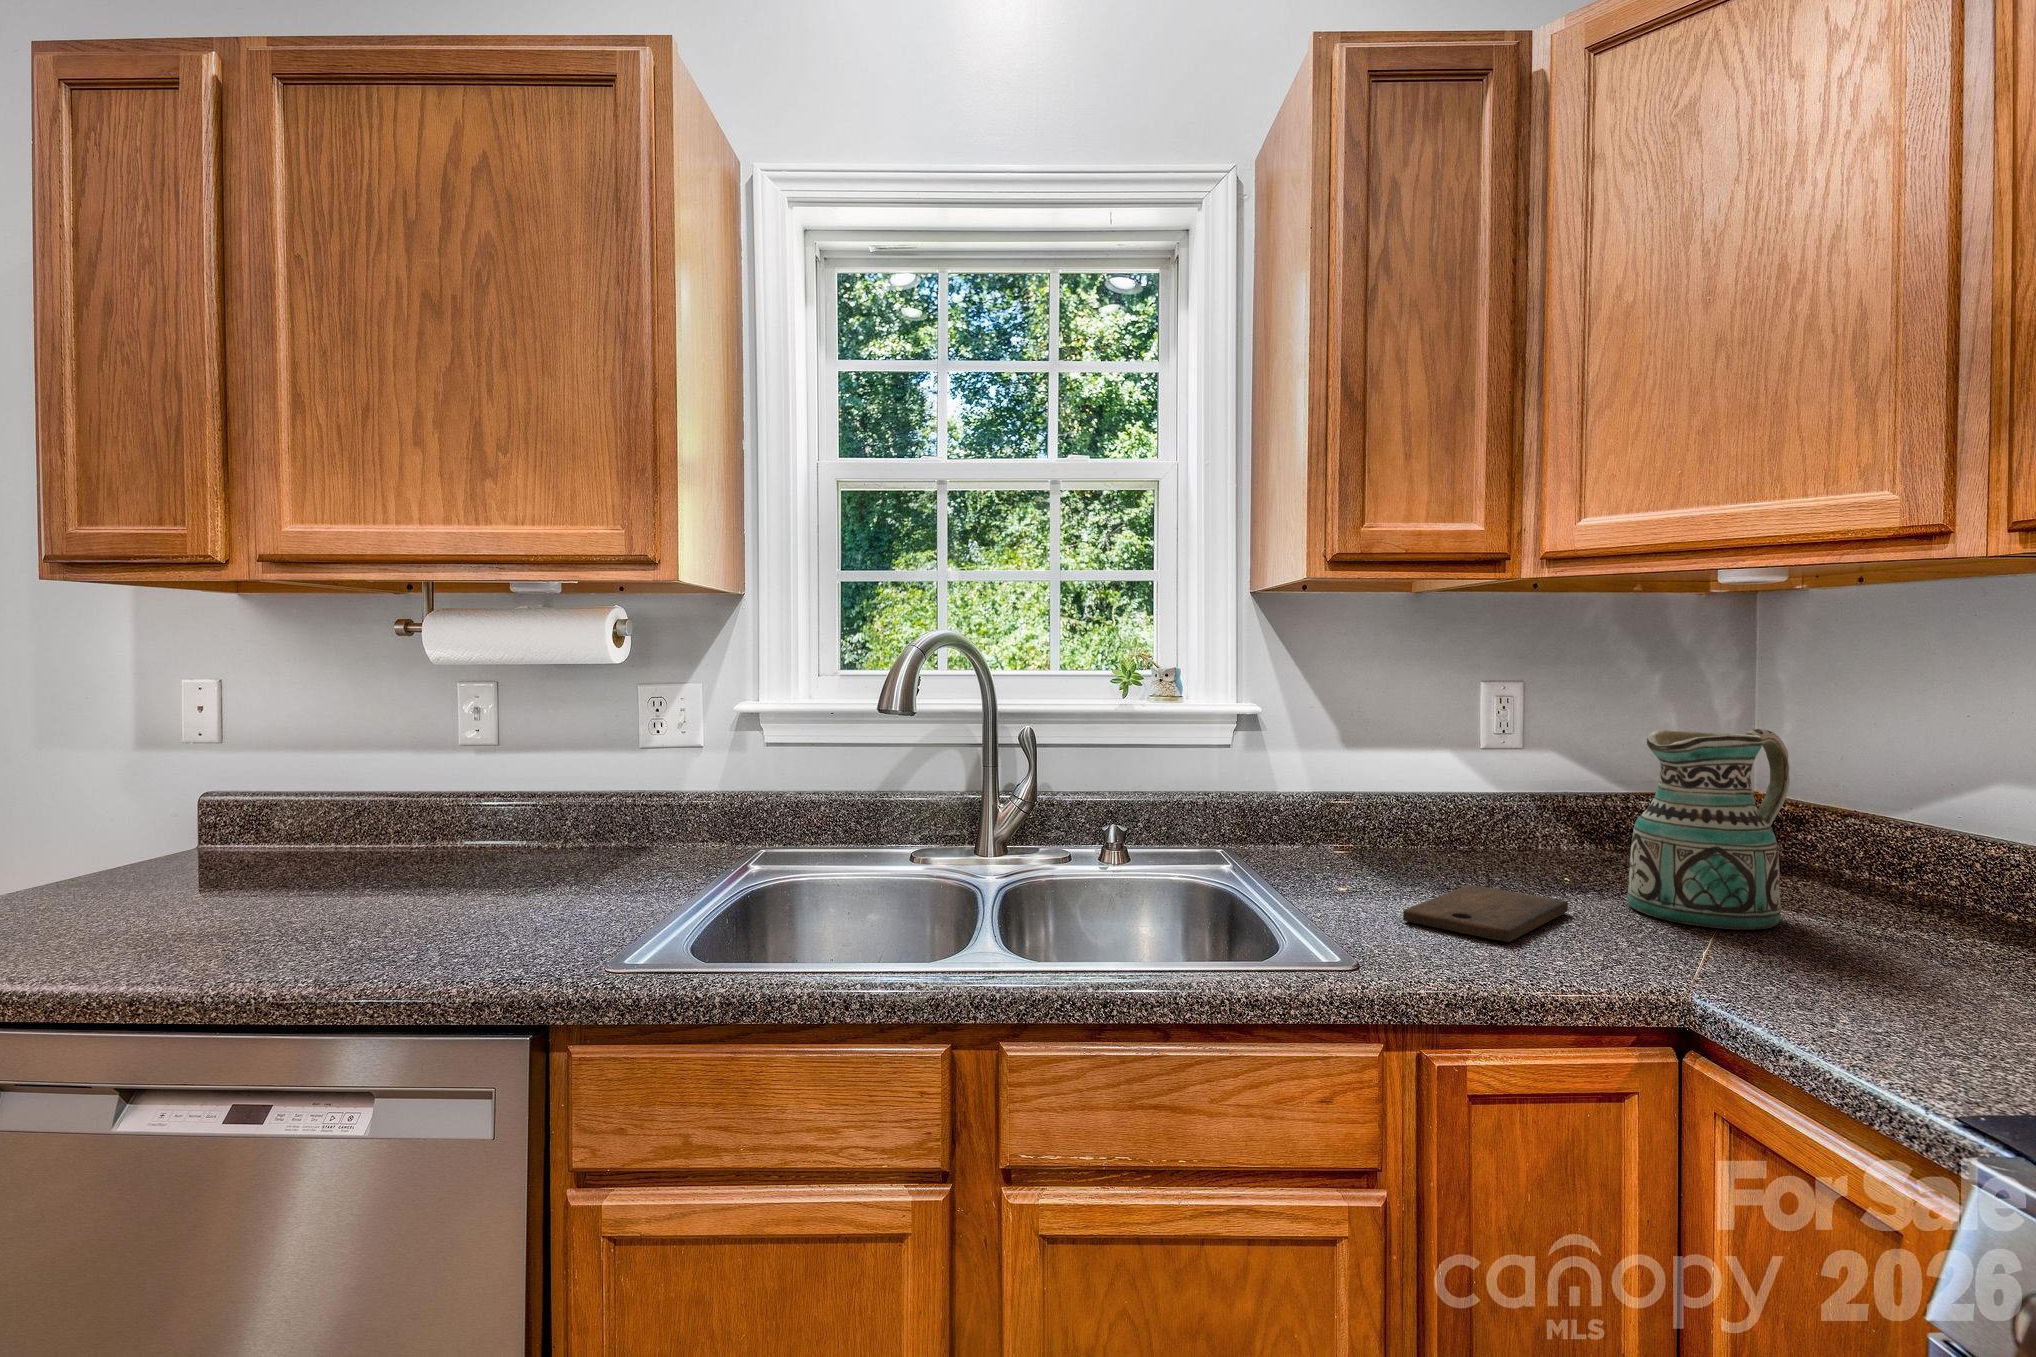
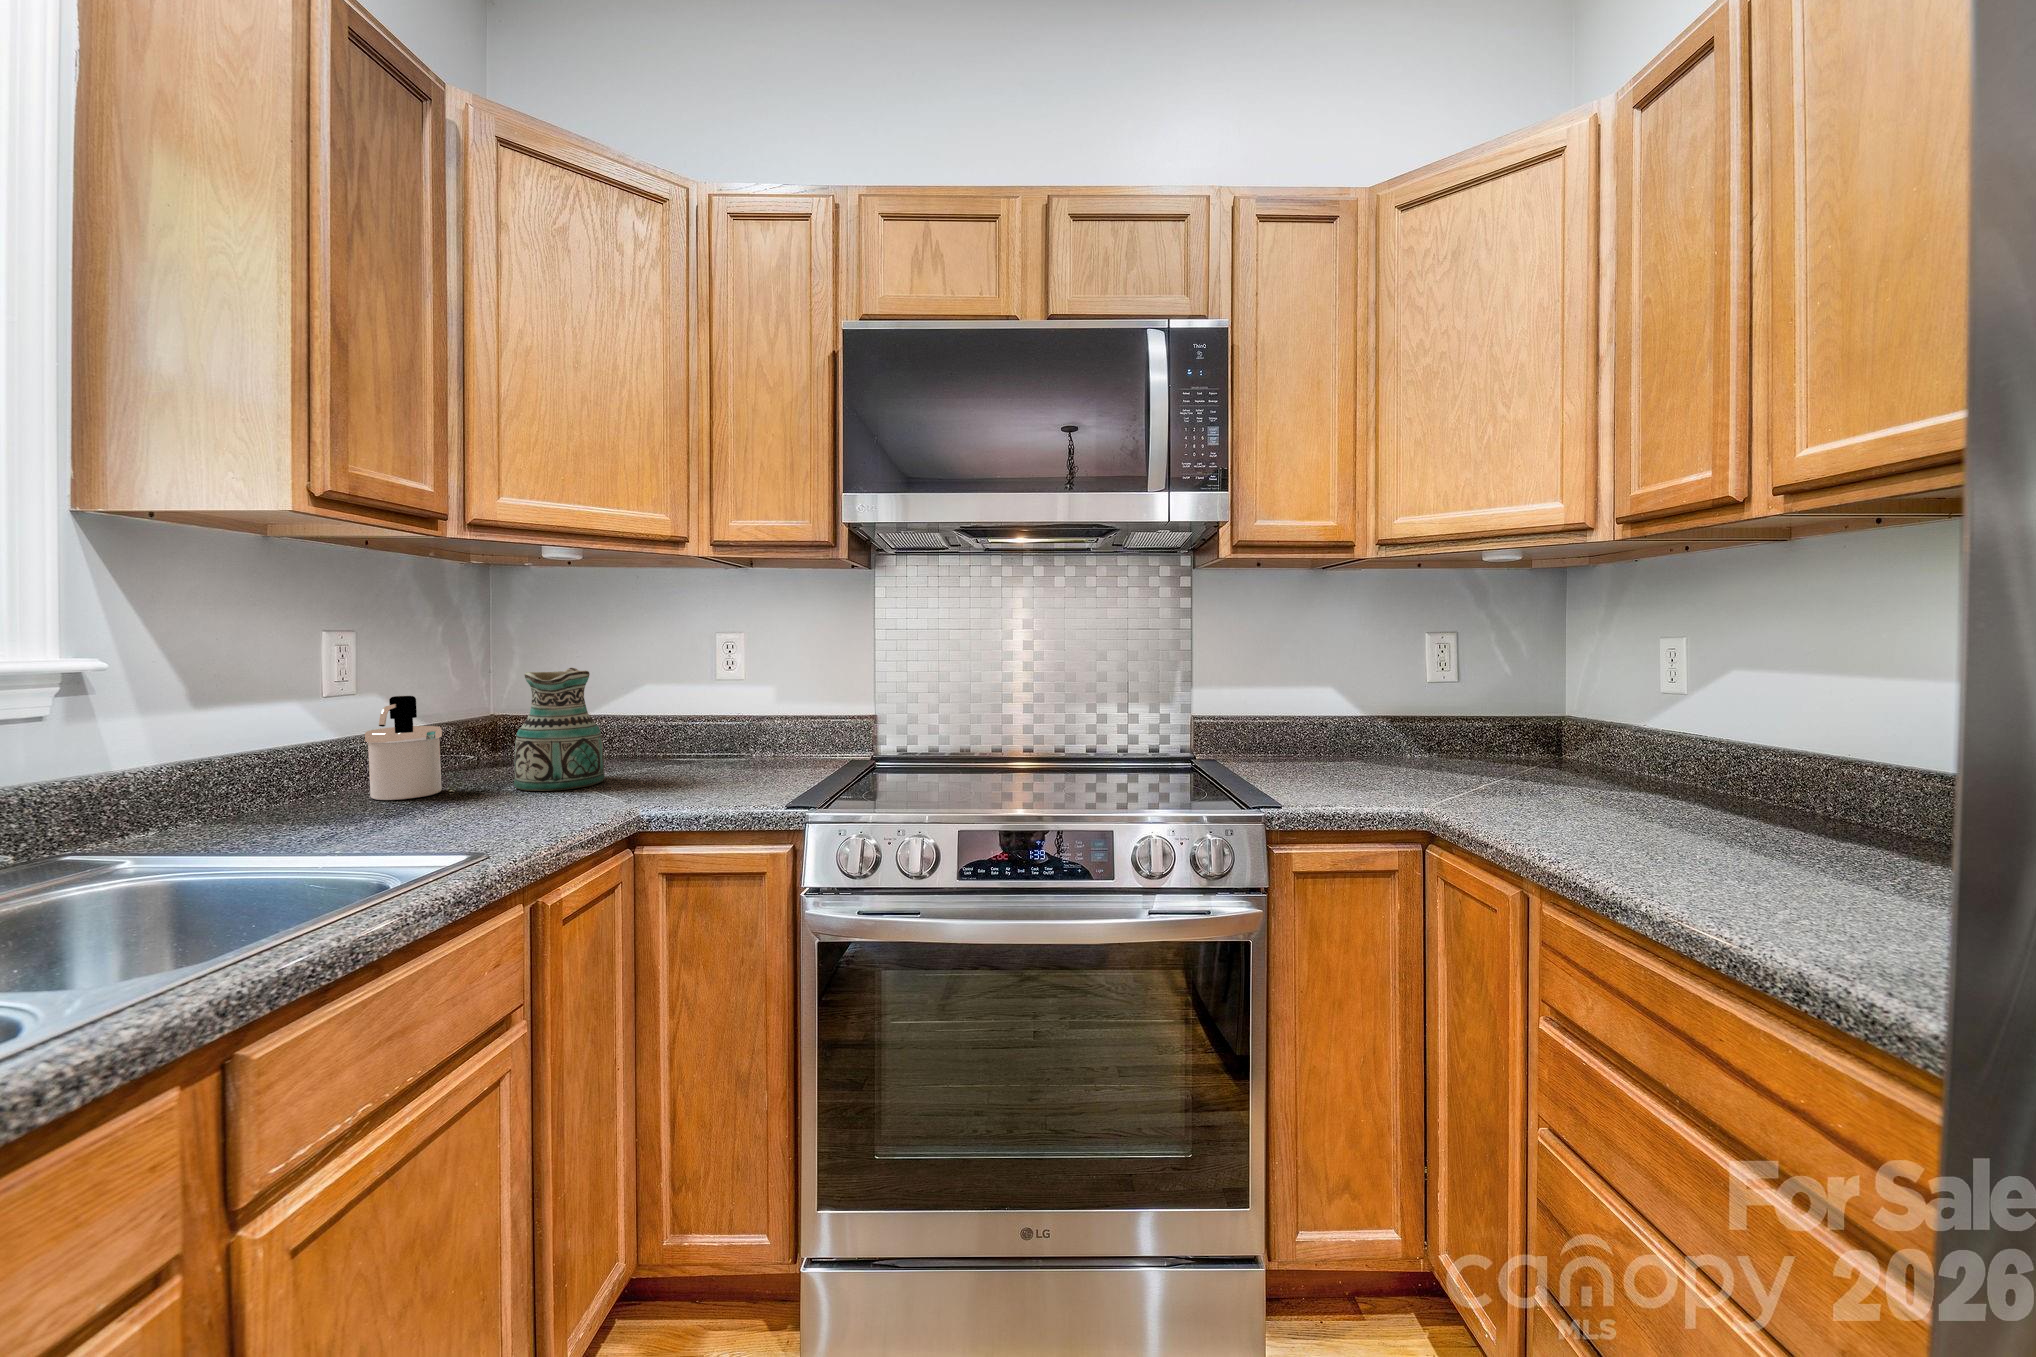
soap dispenser: none [1456,747,1559,880] -> present [365,696,442,800]
cutting board: present [1403,885,1568,942] -> none [420,794,524,832]

